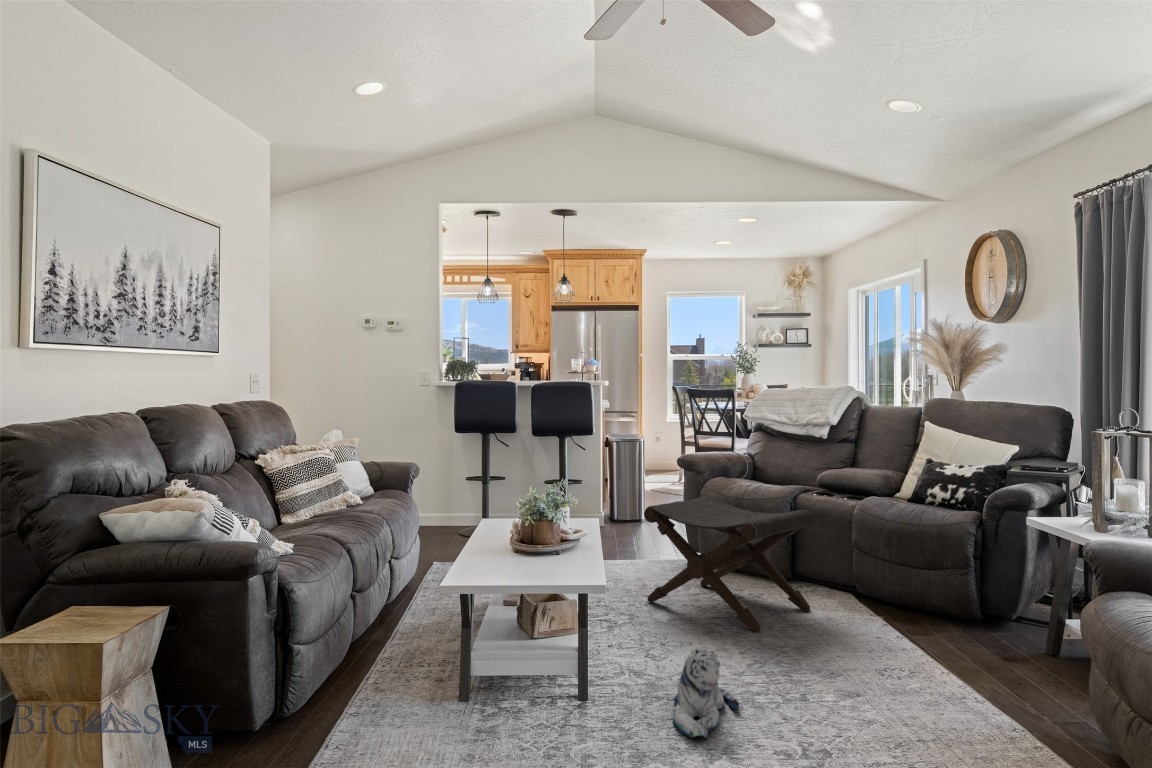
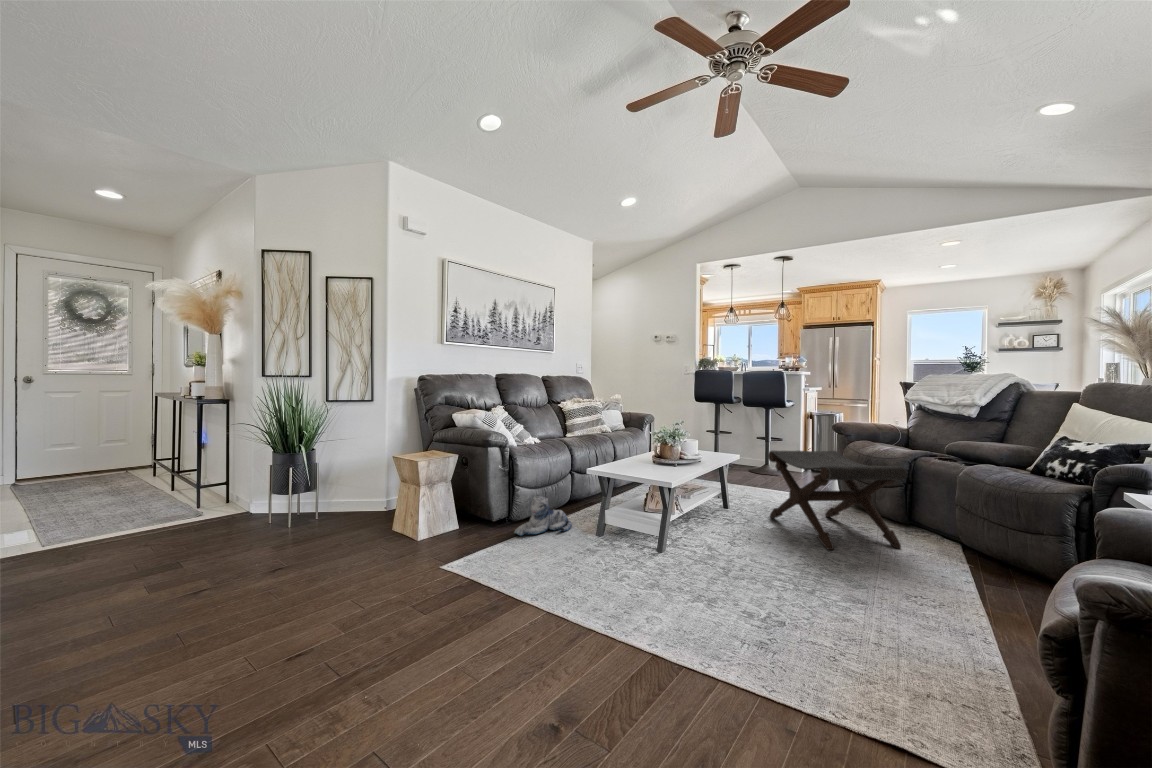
plush toy: present [673,649,739,738] -> present [514,495,572,536]

